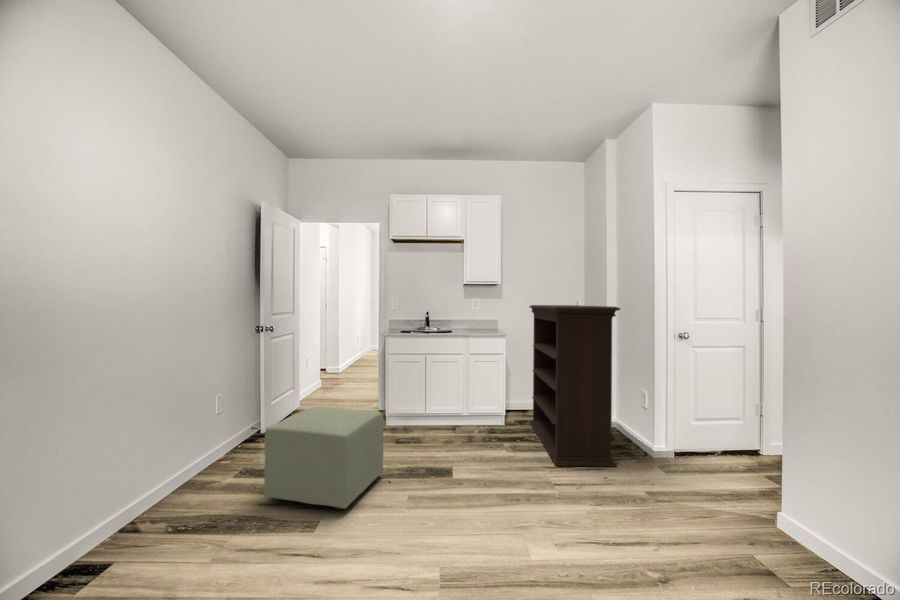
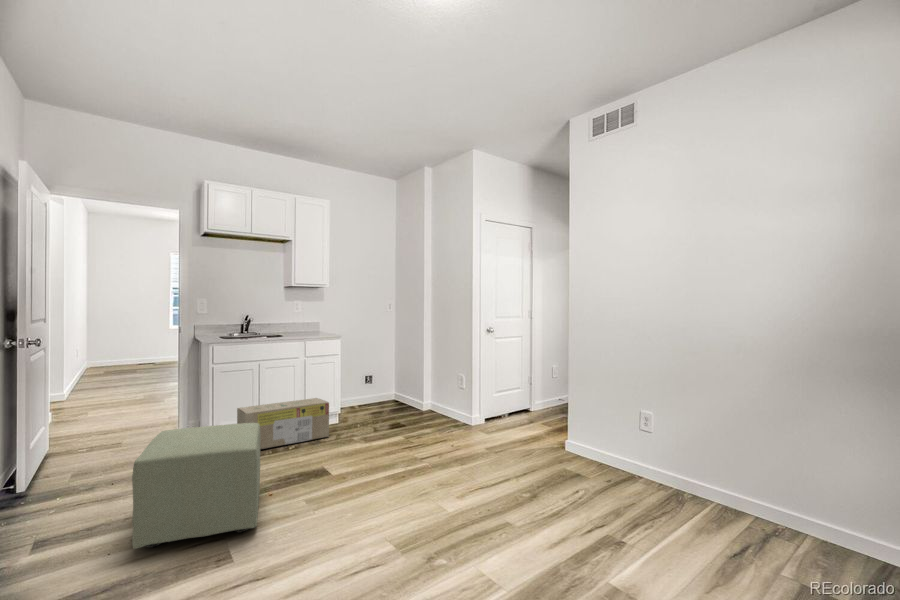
bookshelf: present [529,305,620,467] -> none [359,305,458,446]
cardboard box: none [405,396,484,437] -> present [237,398,329,449]

